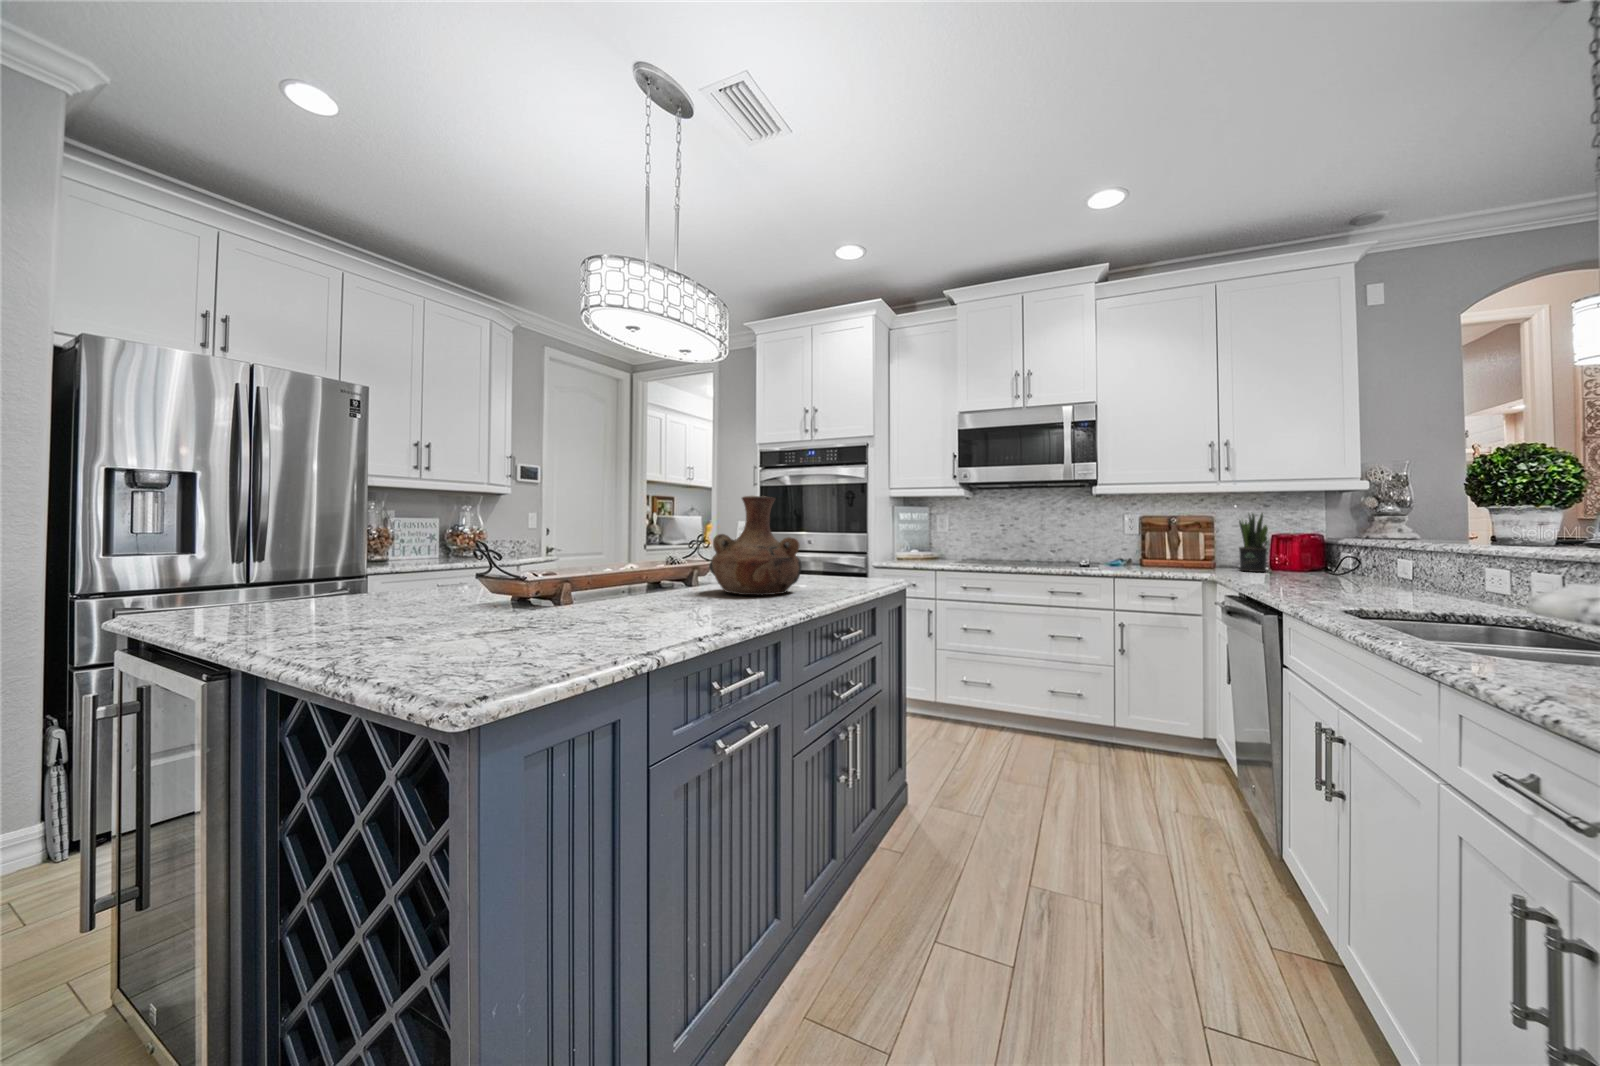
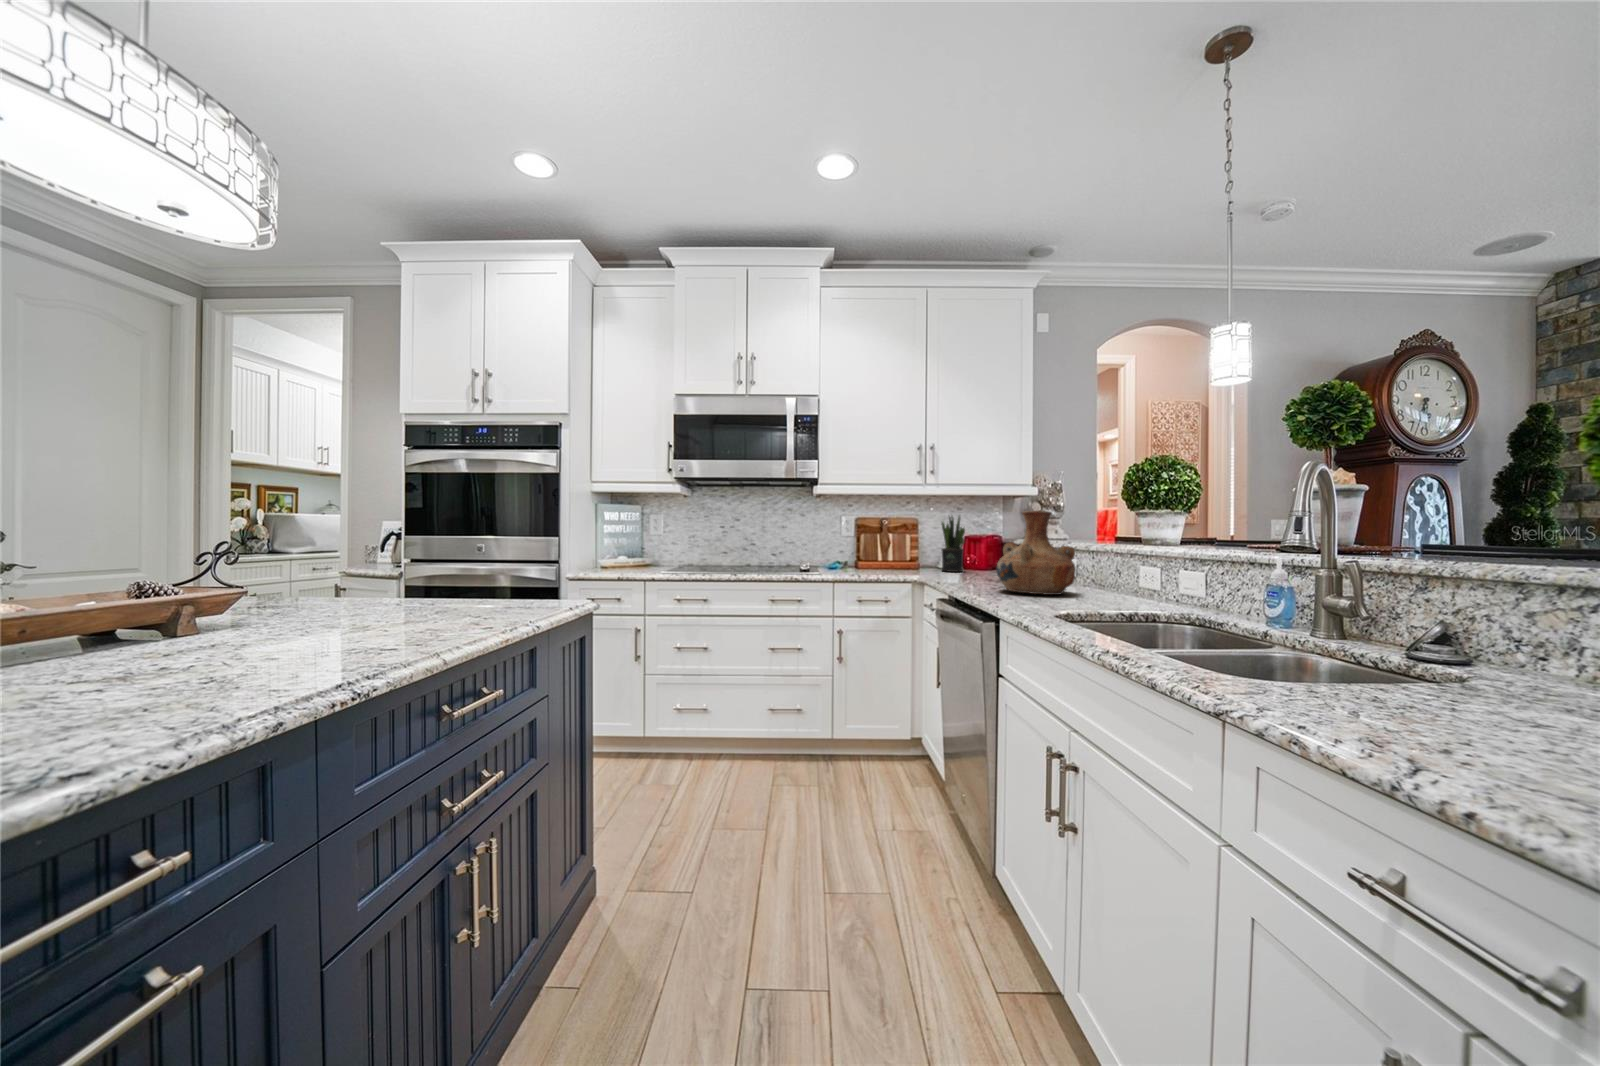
vase: present [709,496,801,595] -> present [996,511,1076,595]

